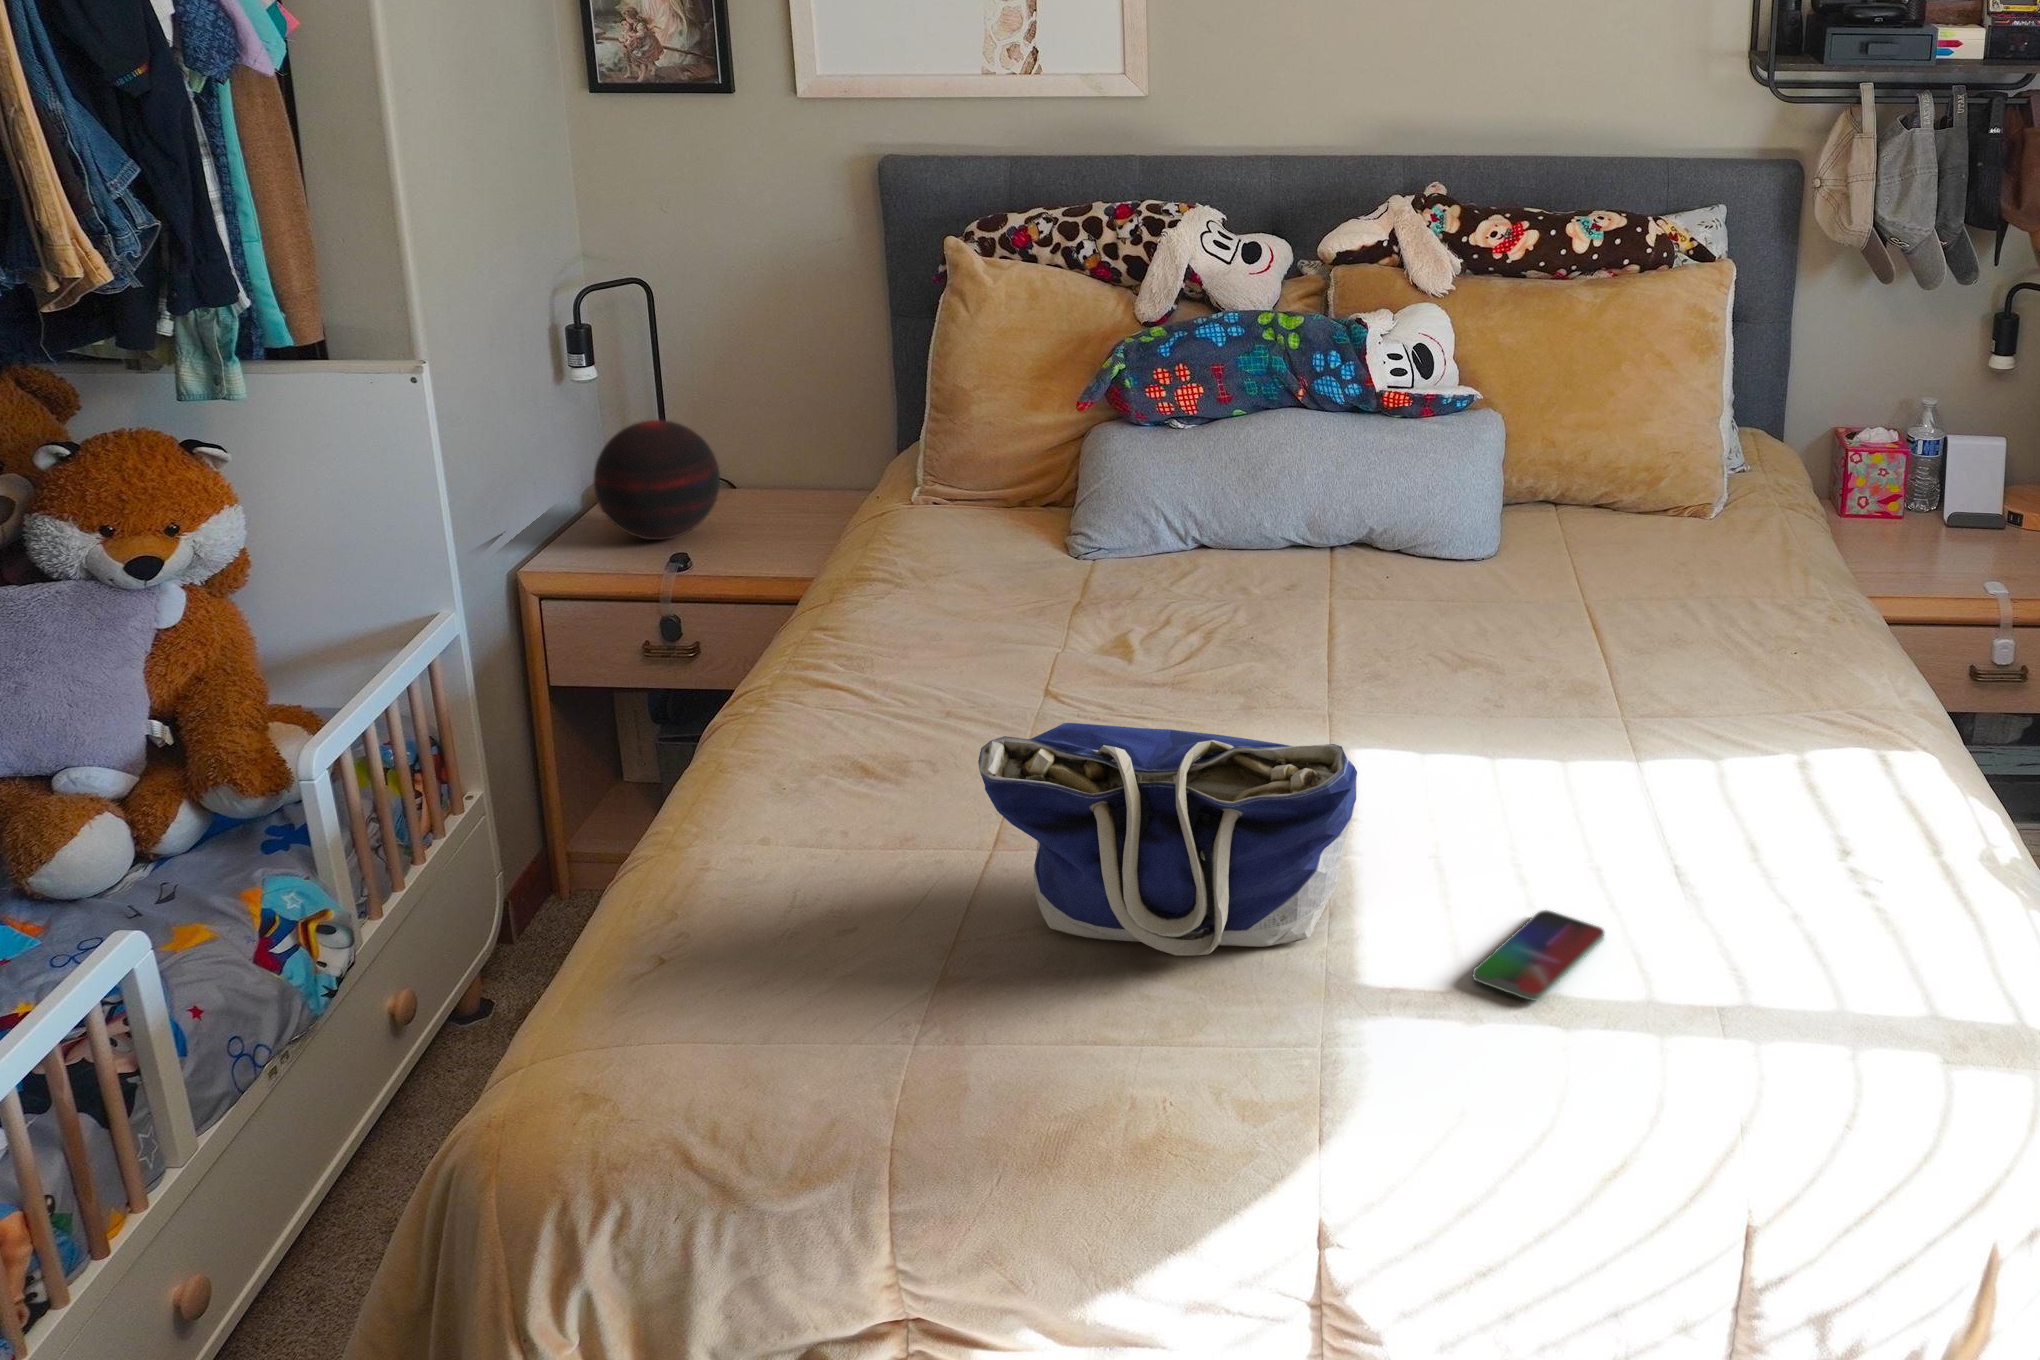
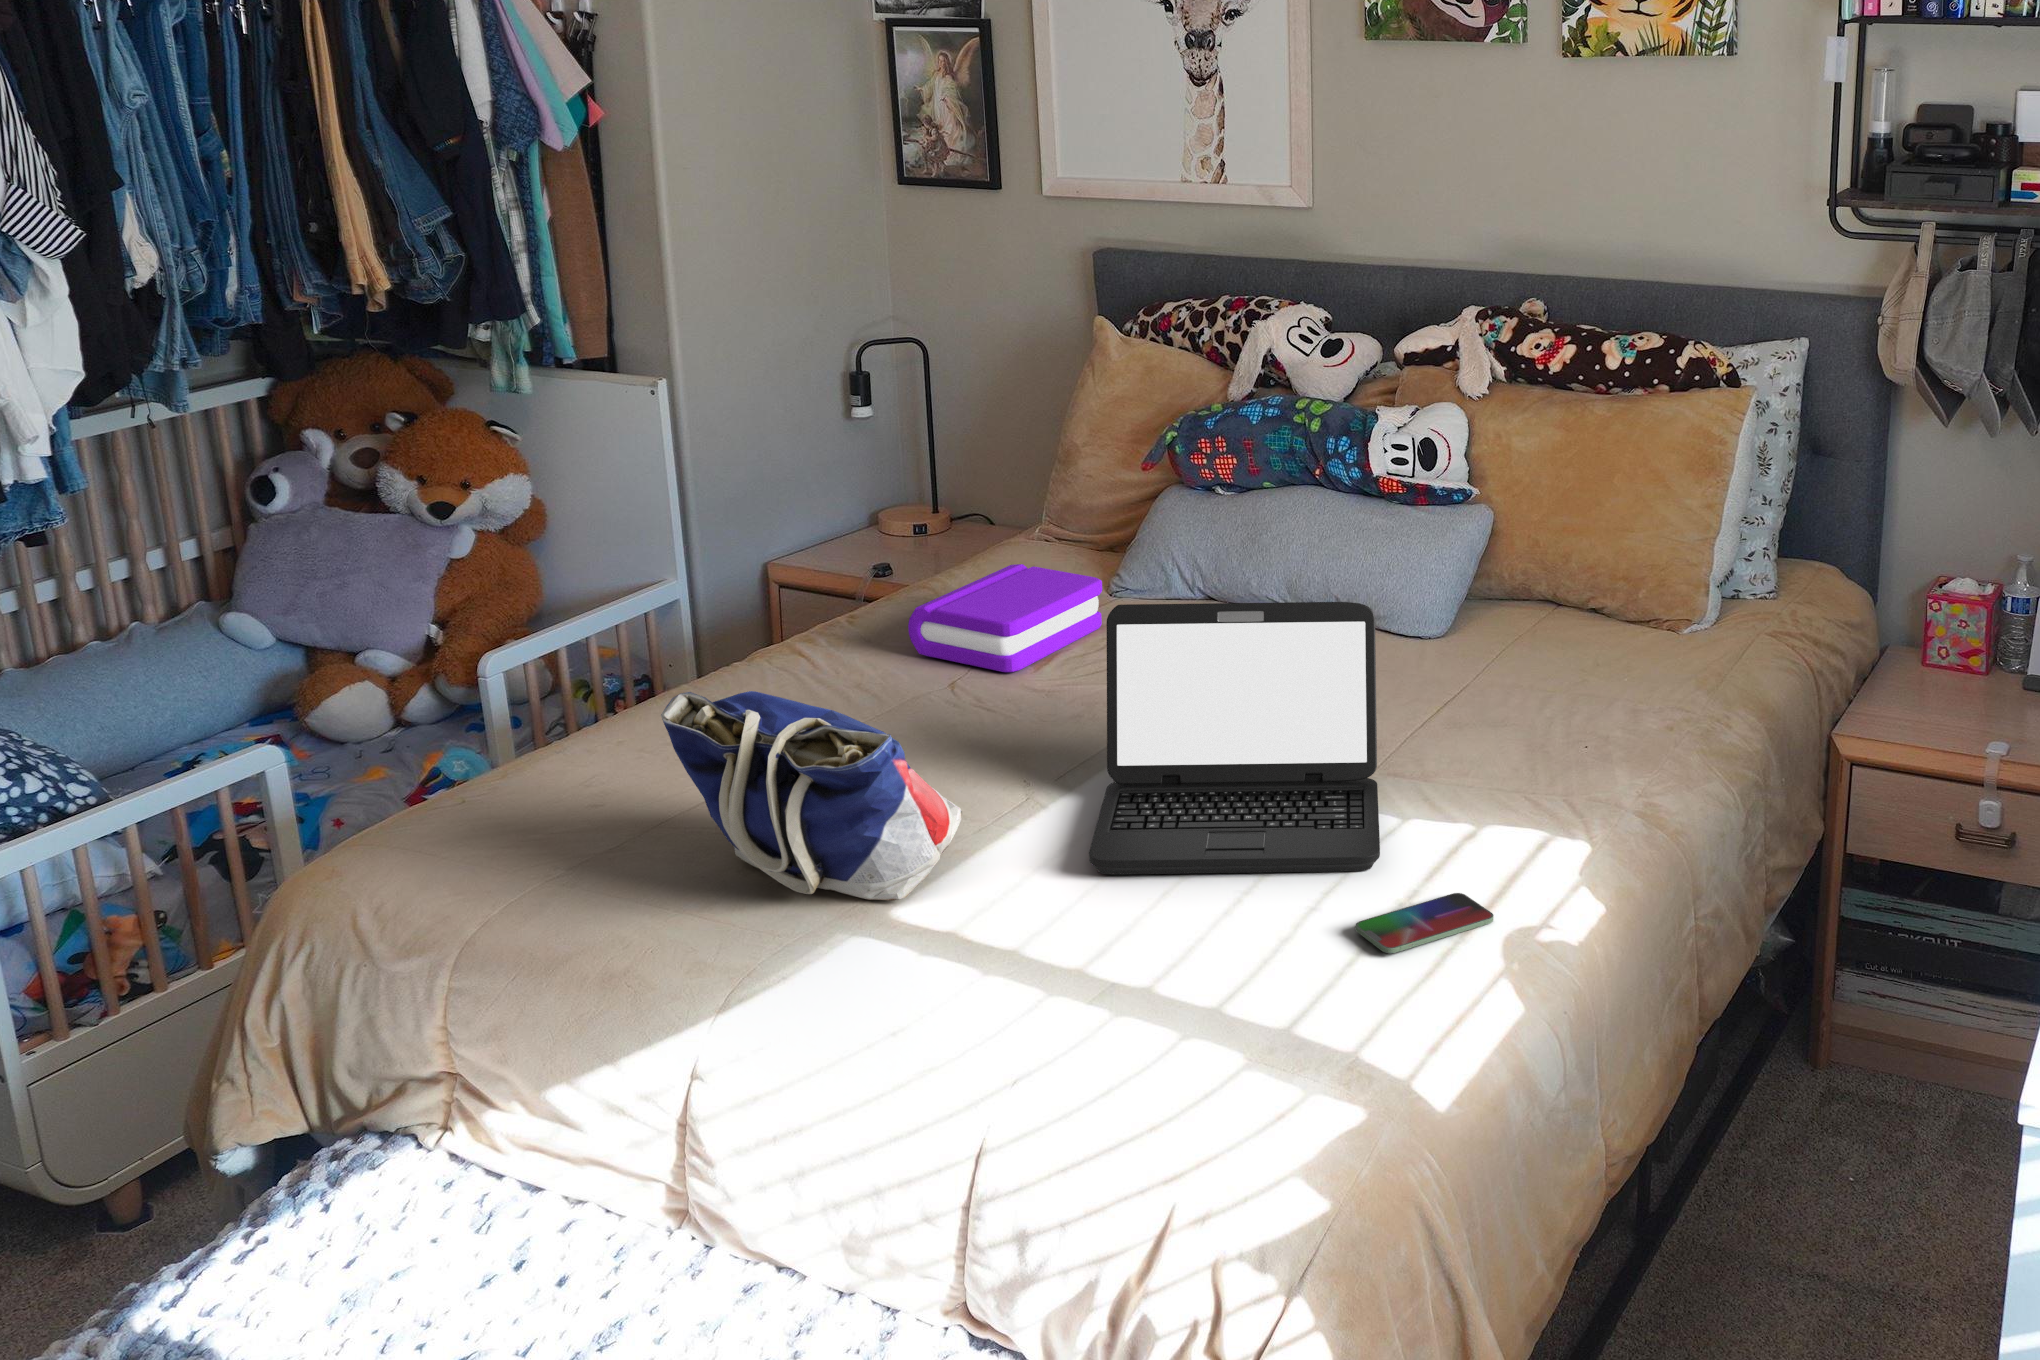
decorative orb: present [594,420,720,540] -> none [843,450,944,548]
laptop: none [1358,523,1748,863] -> present [1089,602,1380,874]
book: none [941,534,1127,661] -> present [908,564,1102,672]
smartphone: present [1473,910,1604,1001] -> present [1355,893,1494,953]

